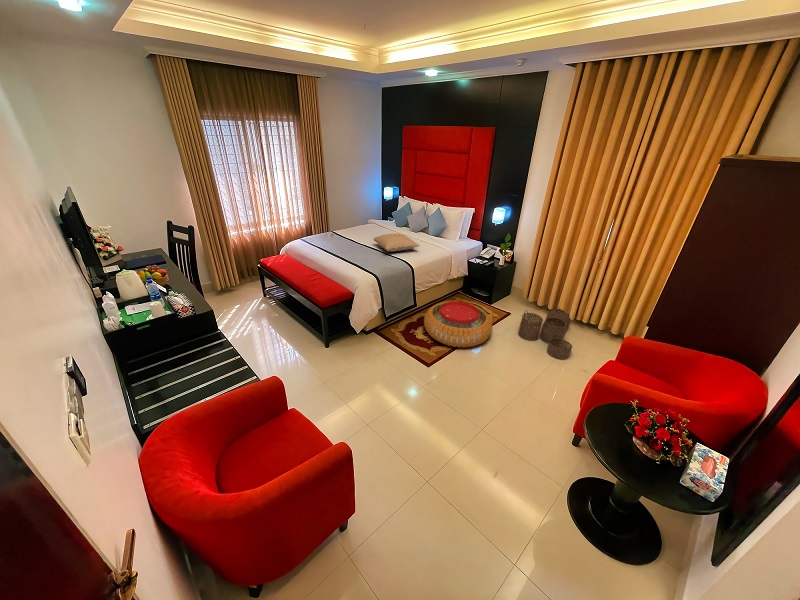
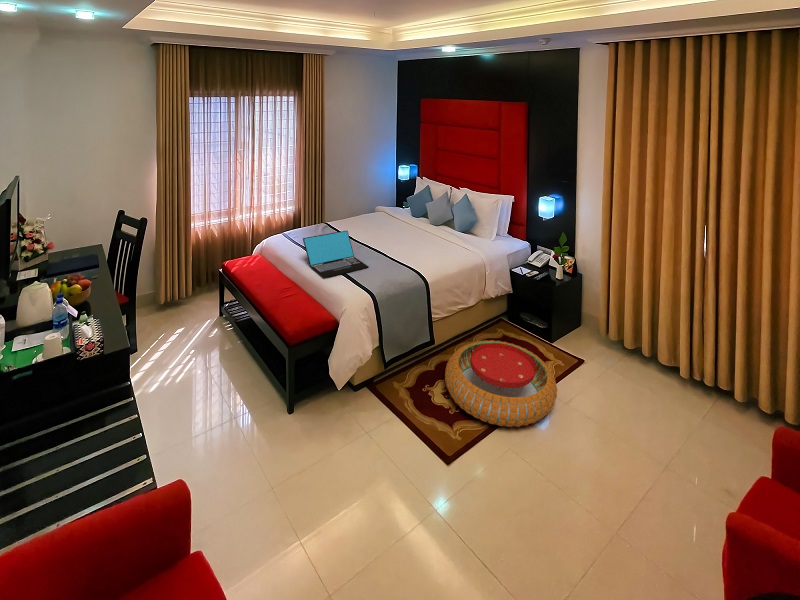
laptop: none [328,233,372,263] -> present [303,231,369,278]
pillow: present [373,234,420,252] -> none [375,231,444,260]
woven basket: present [519,309,572,359] -> none [599,360,703,462]

